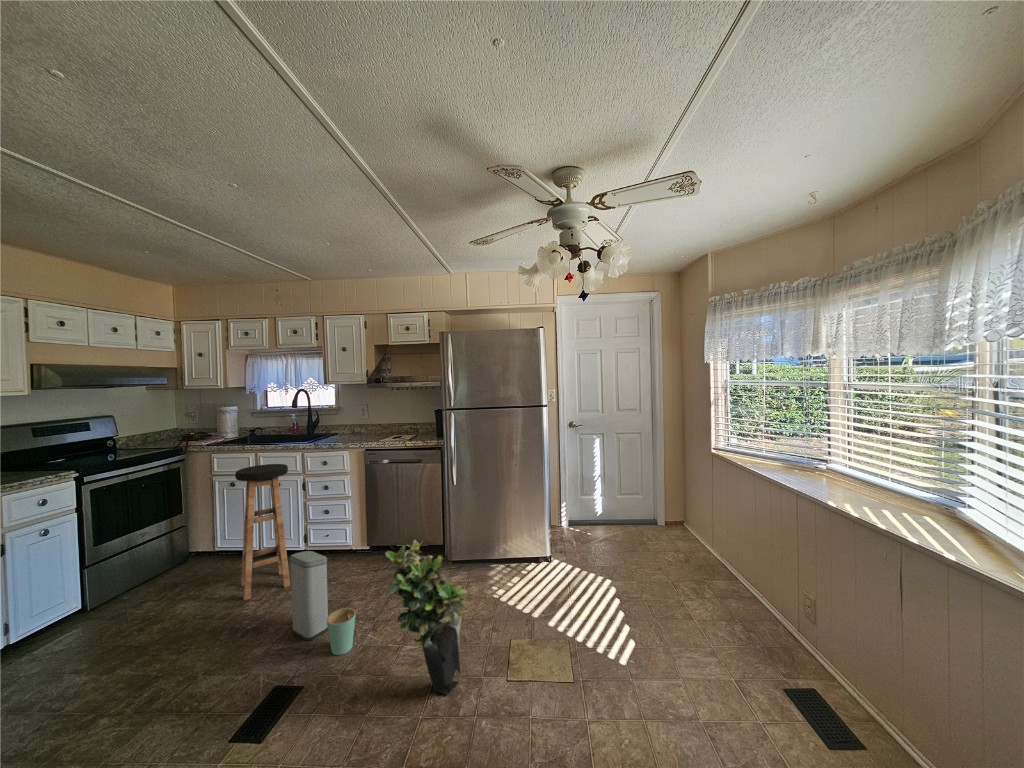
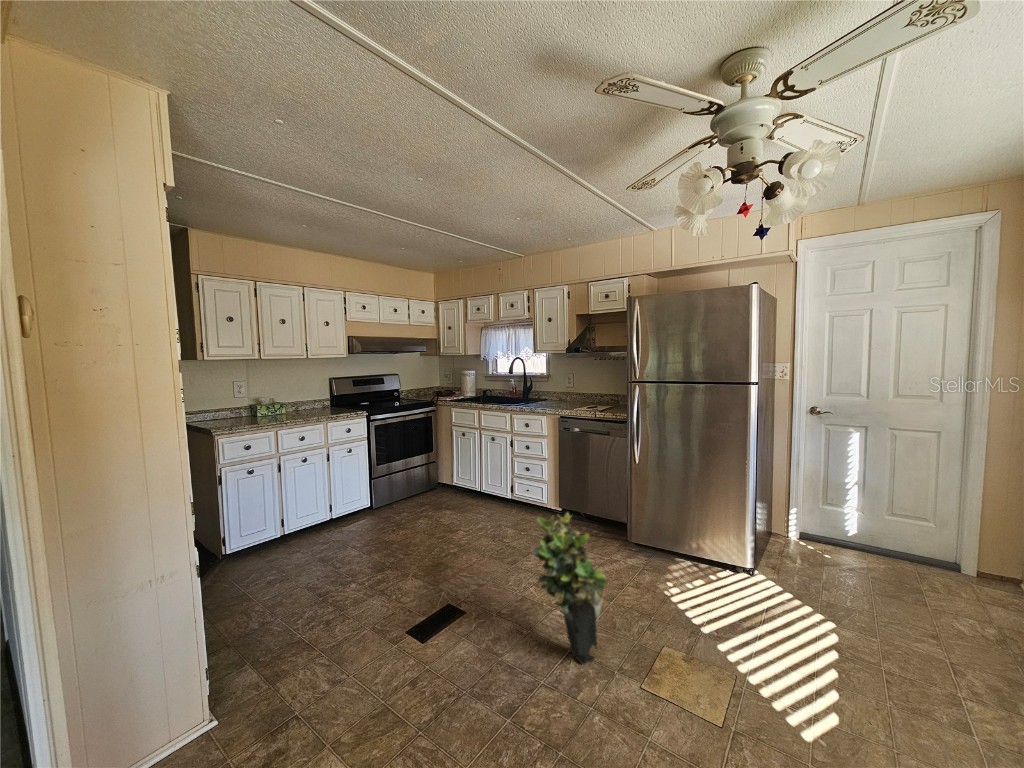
bar stool: present [235,464,290,600] -> none [460,421,496,523]
trash can: present [290,551,356,655] -> none [484,498,525,590]

